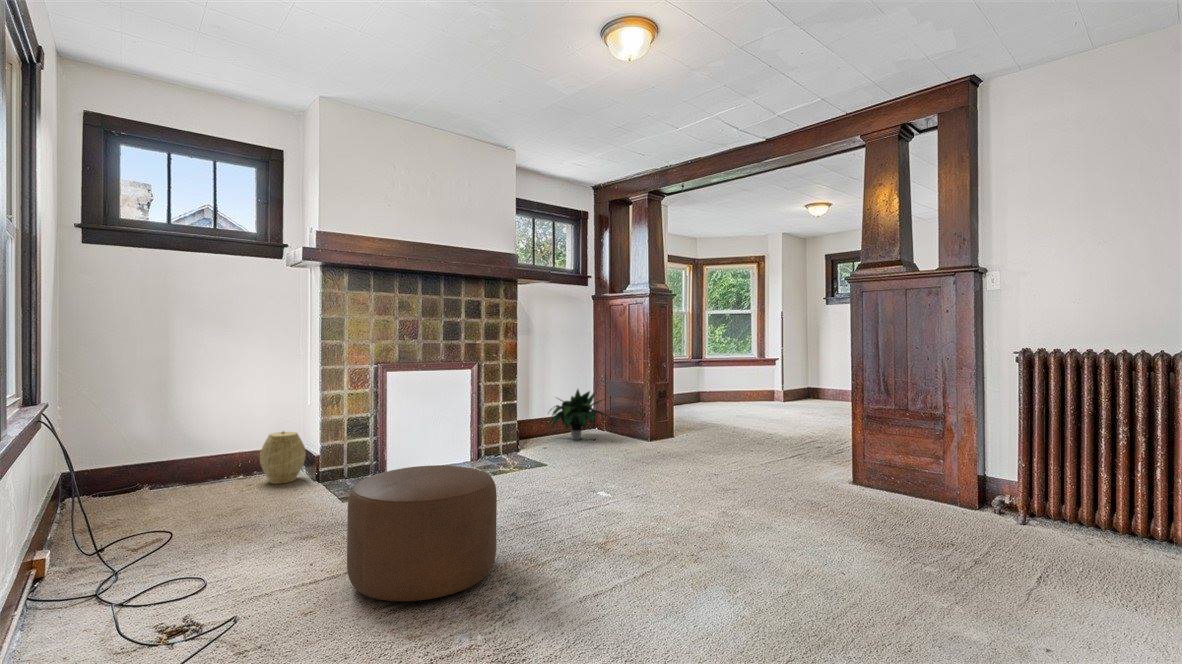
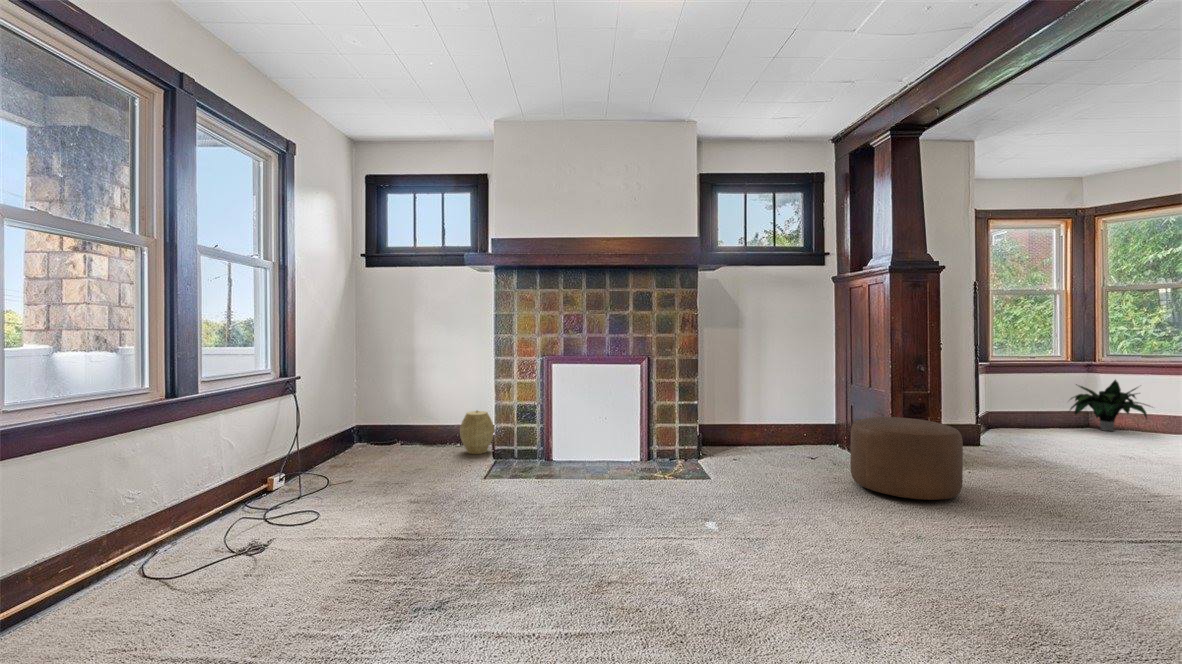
potted plant: present [548,390,607,440] -> present [1071,380,1149,431]
ottoman: present [347,465,497,601] -> present [850,417,963,500]

